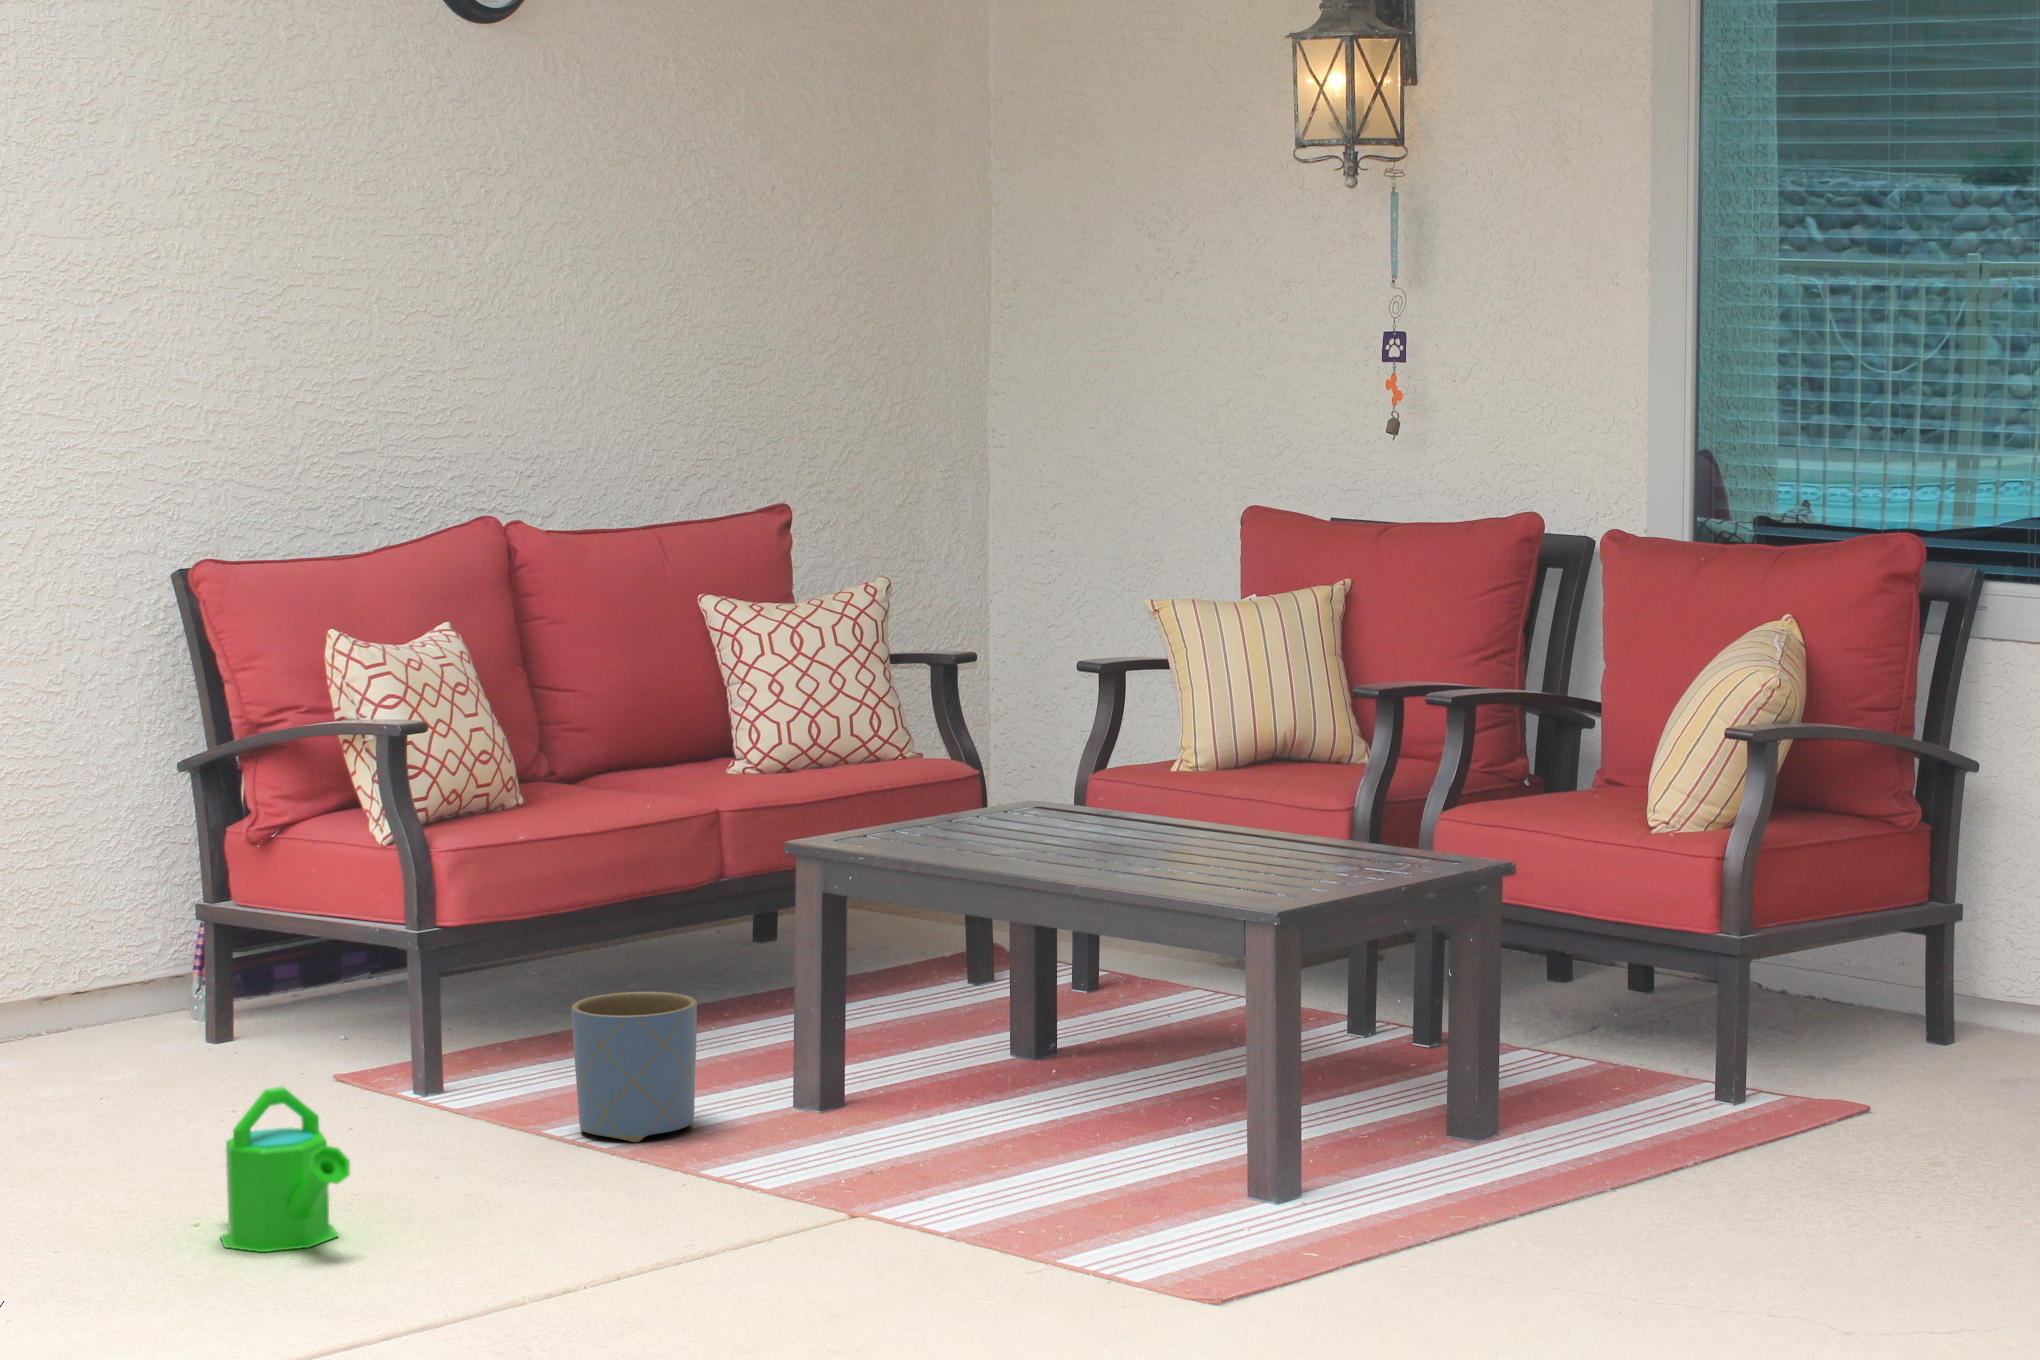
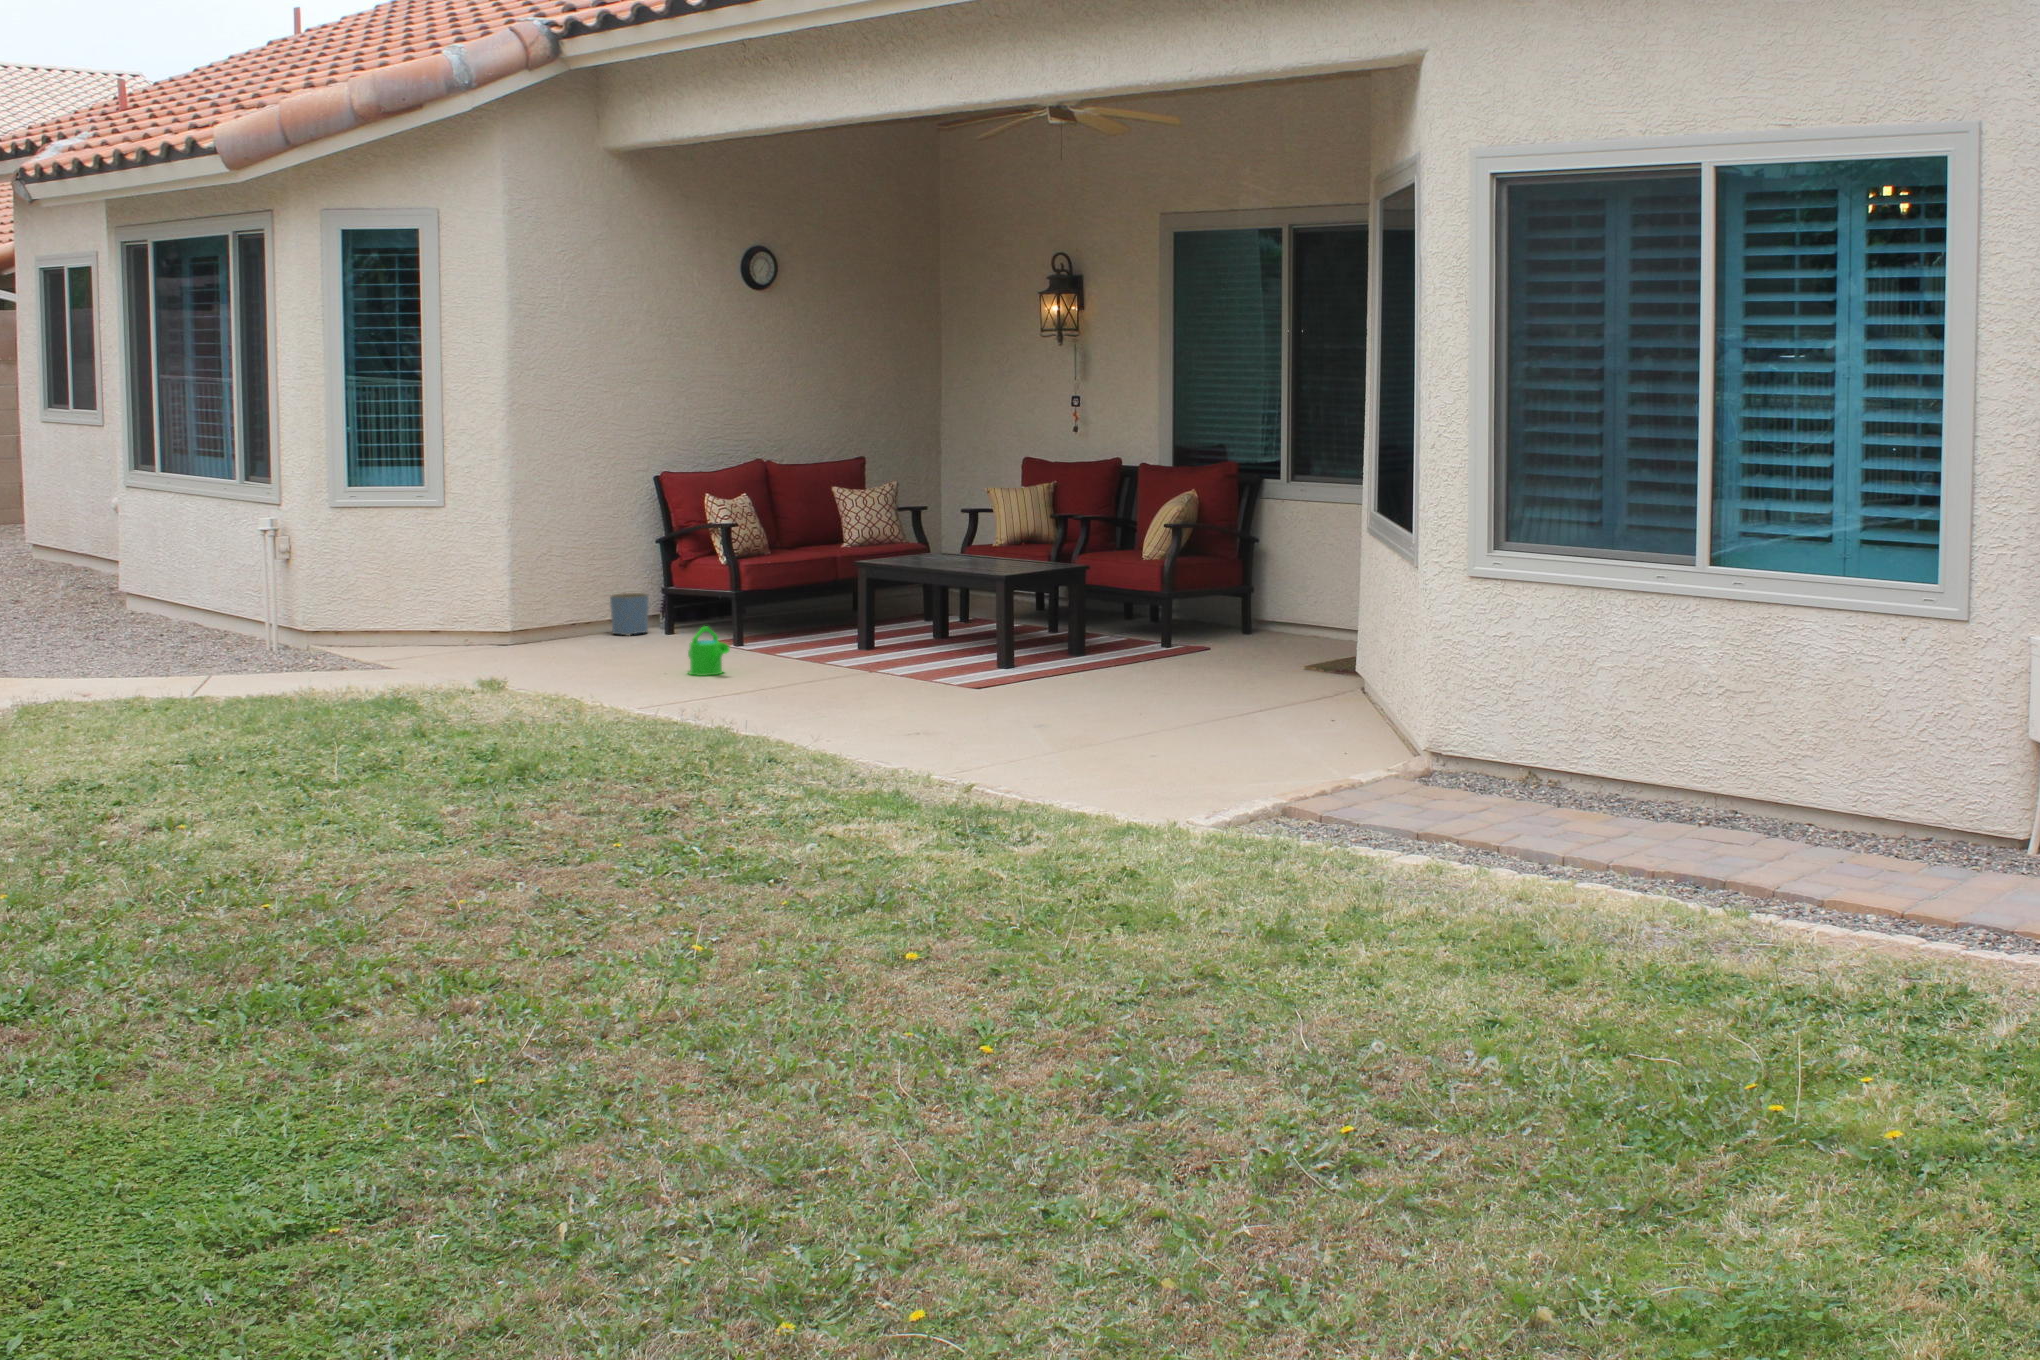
planter: present [572,992,697,1142] -> present [610,593,649,636]

